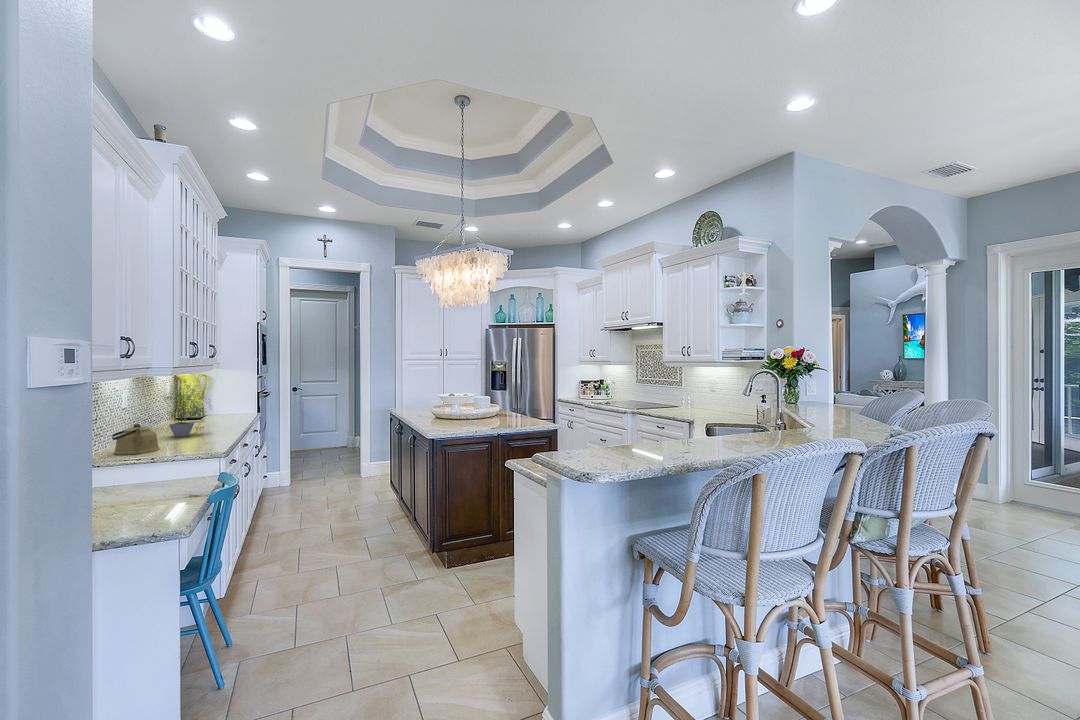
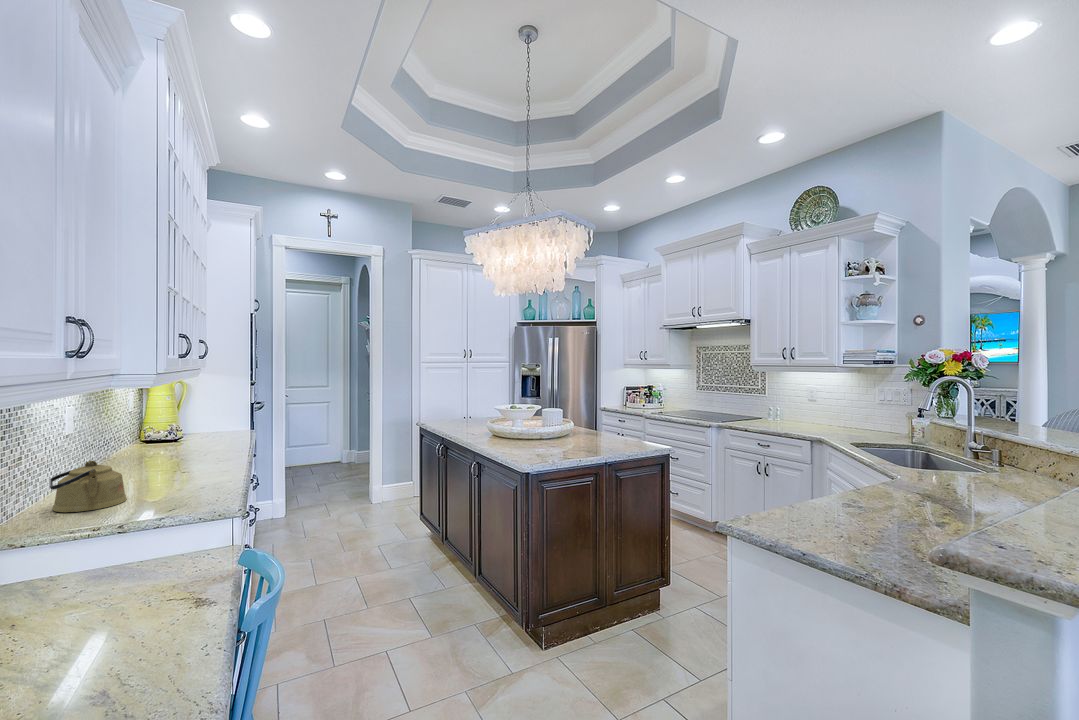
potted plant: present [163,381,210,437] -> none [120,388,203,473]

